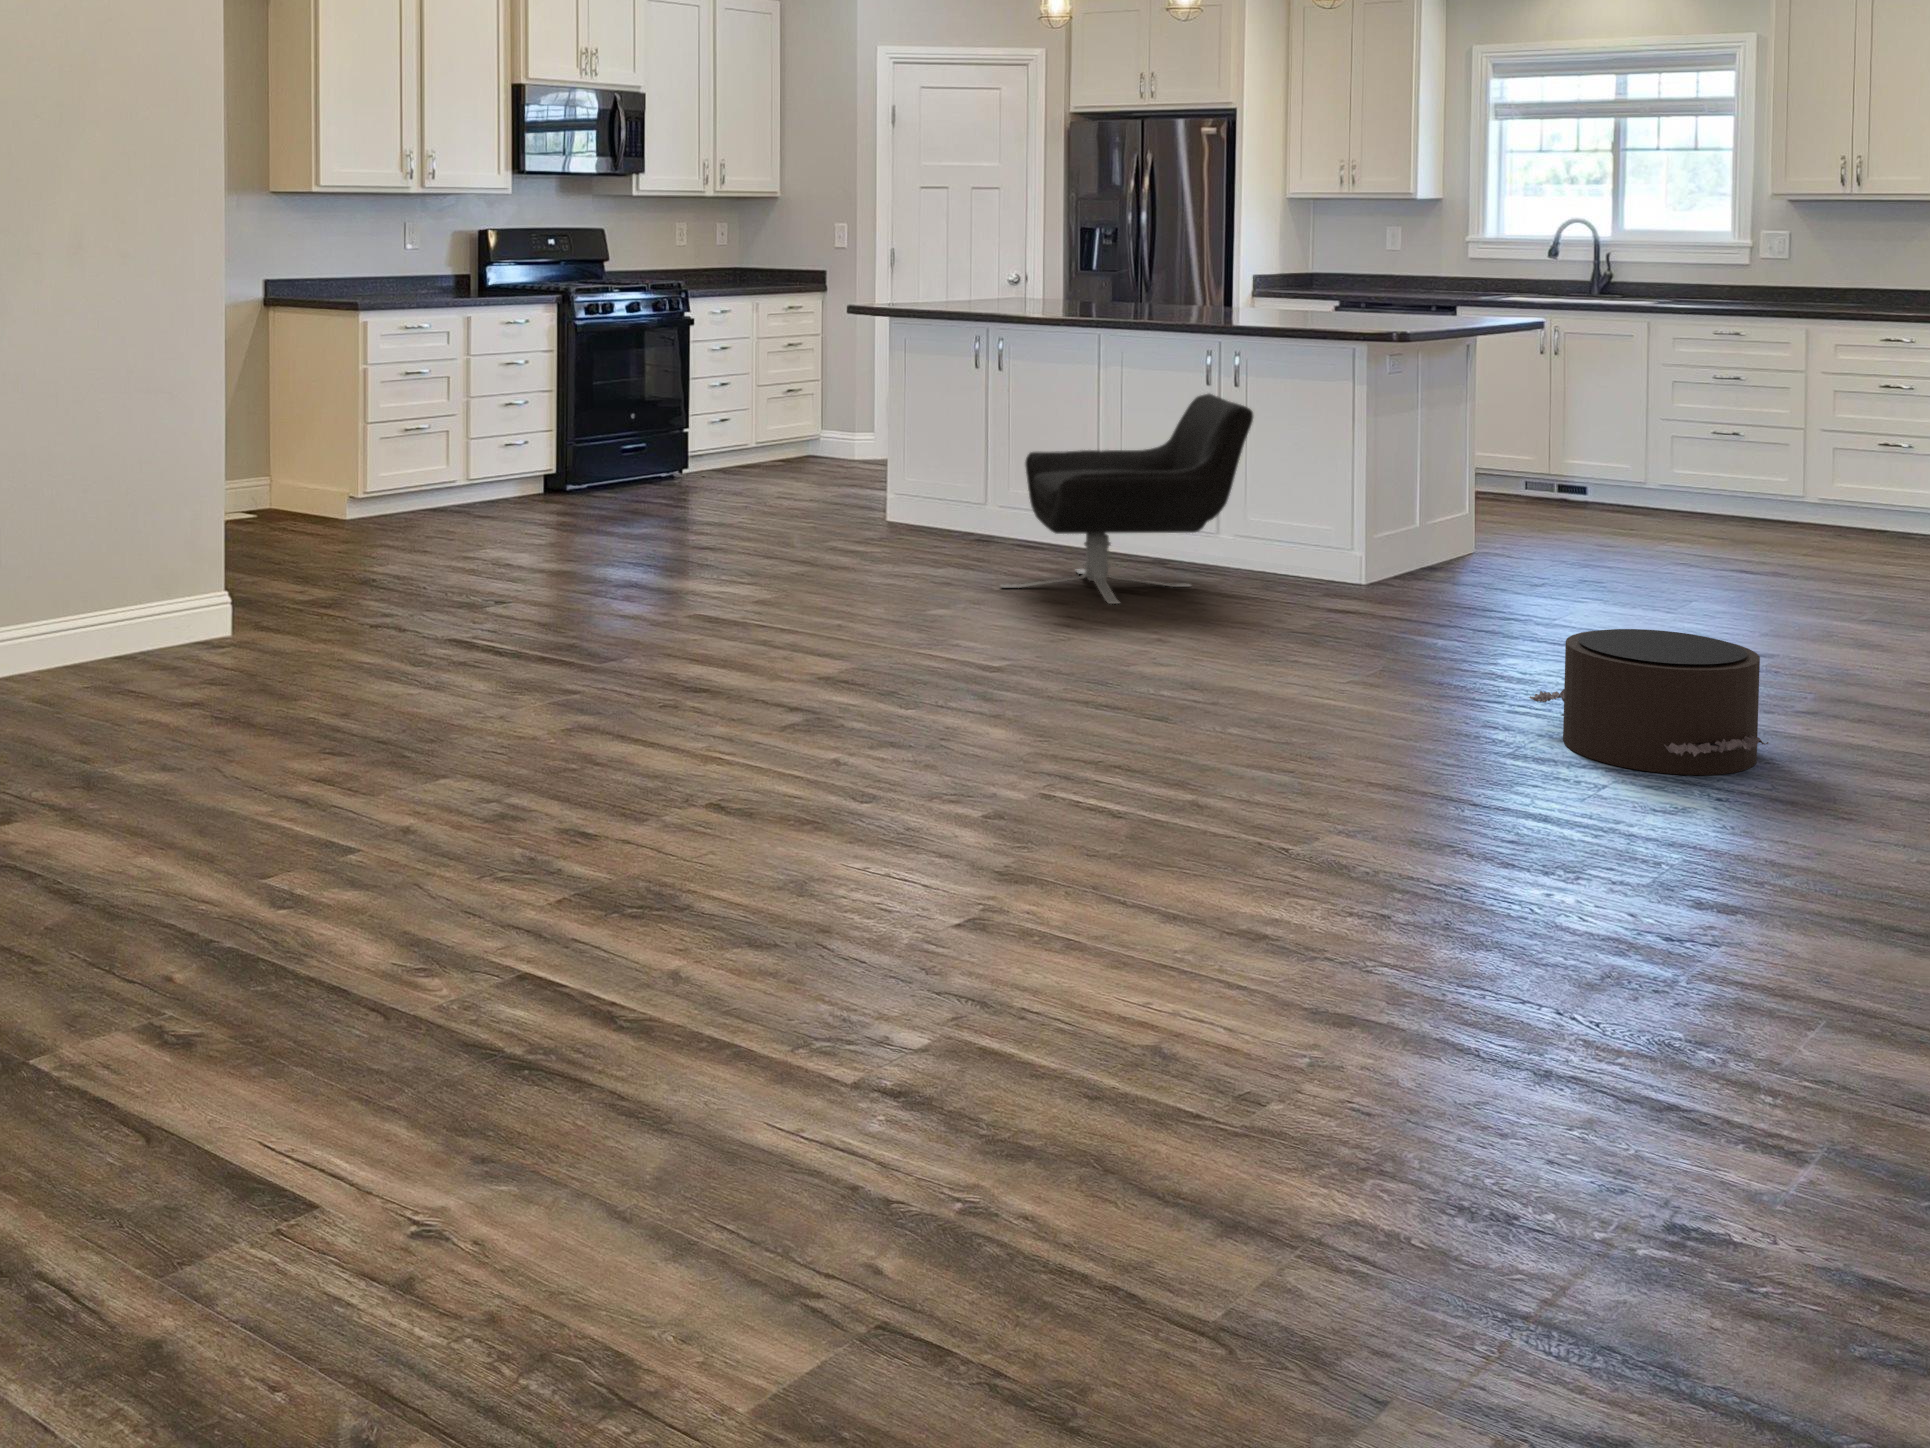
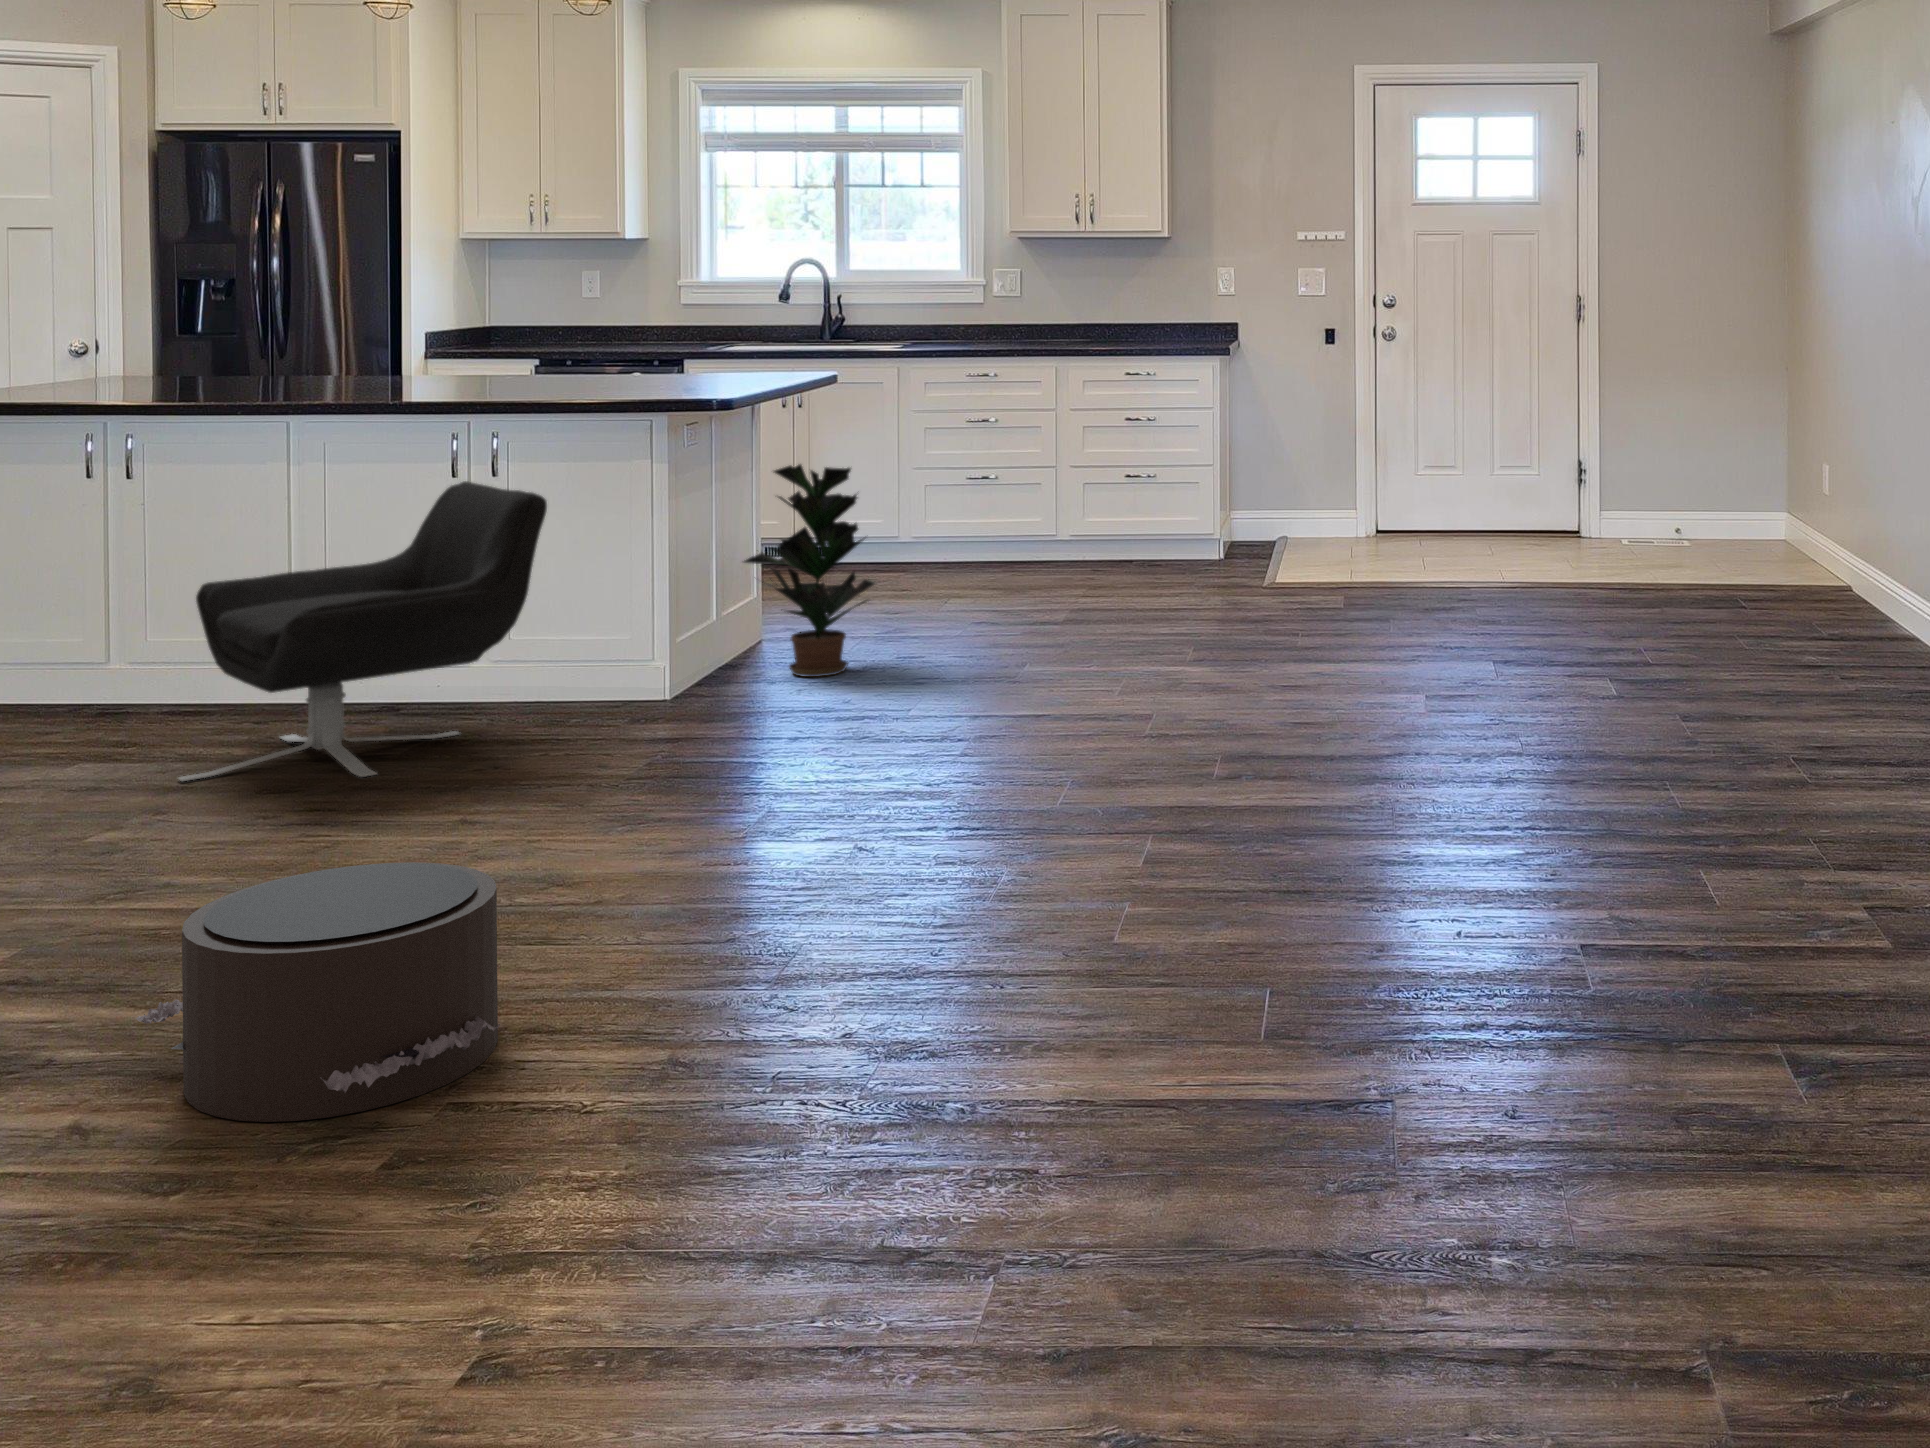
potted plant: none [1429,401,1549,587] -> present [744,464,874,677]
pouf: present [1530,629,1768,775] -> present [136,862,500,1122]

